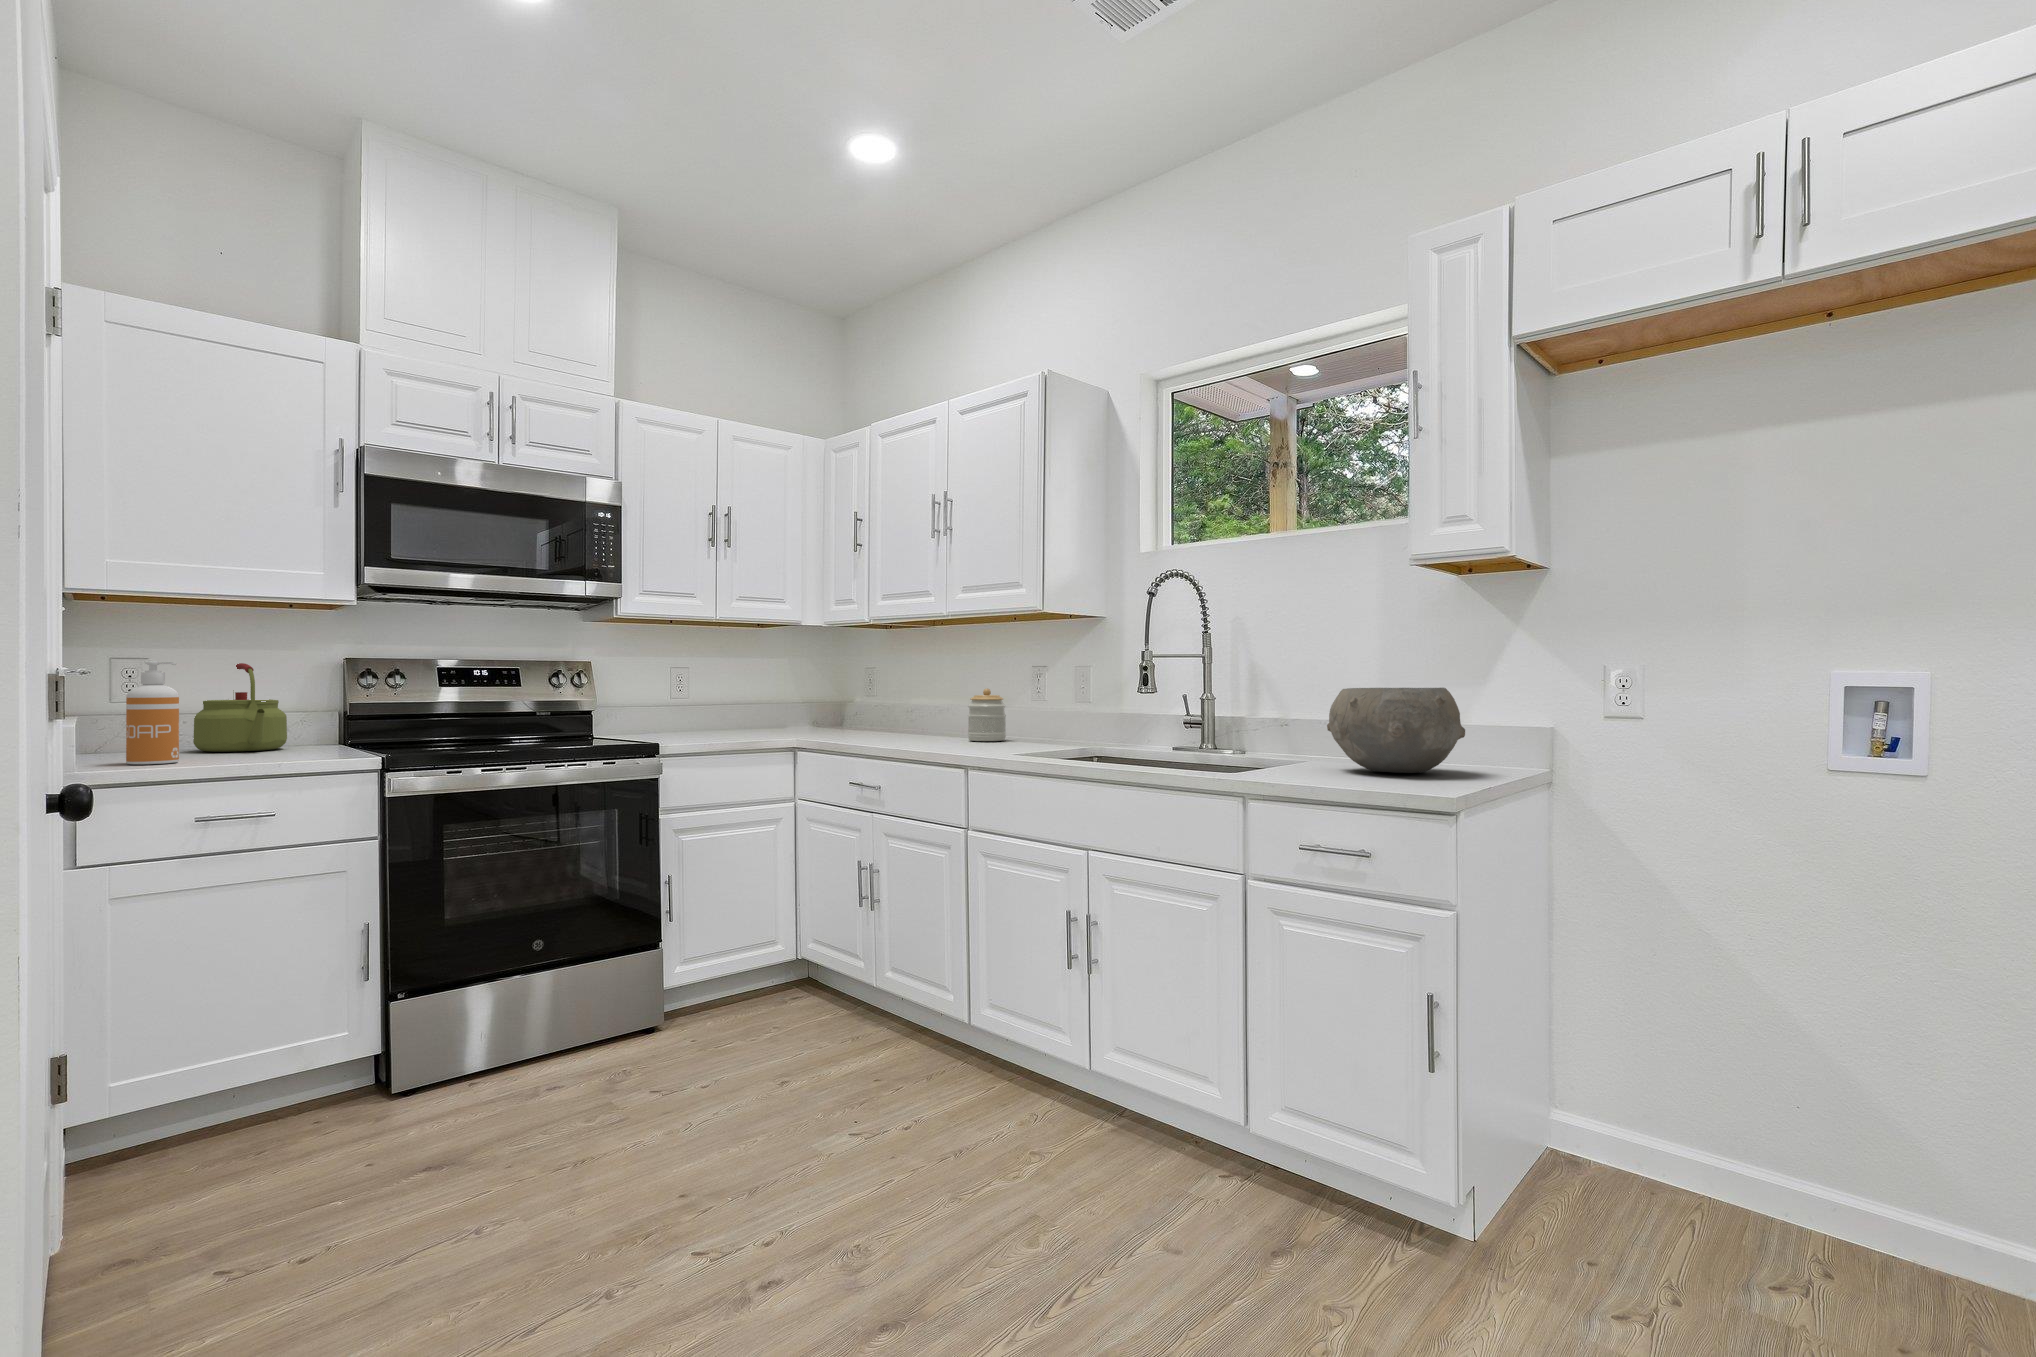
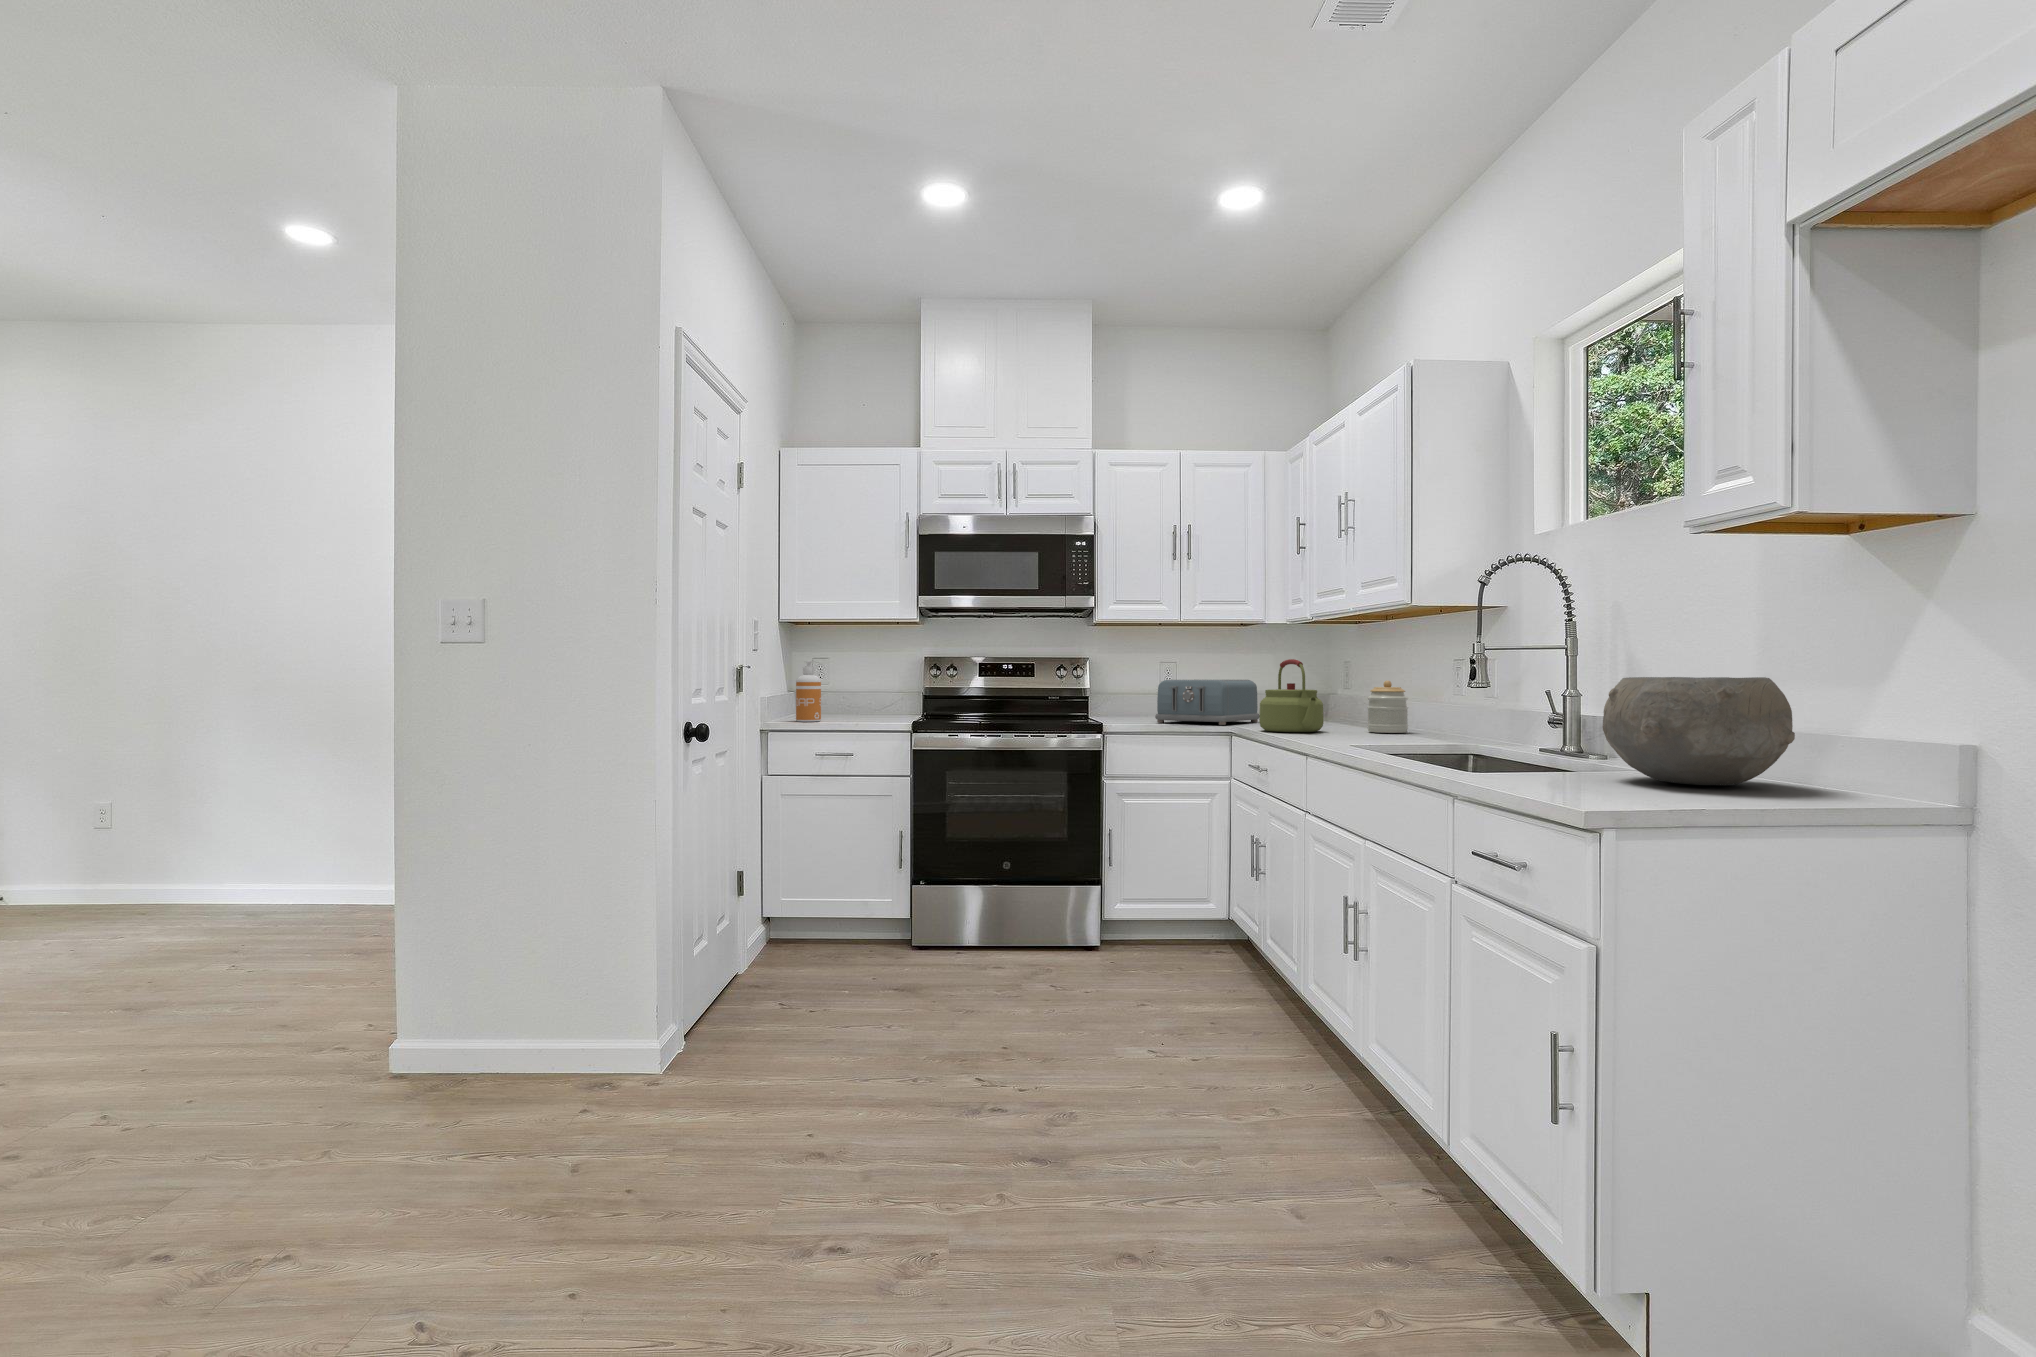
kettle: present [193,663,287,752] -> present [1259,659,1323,732]
toaster: none [714,688,817,740] -> present [1155,679,1259,725]

